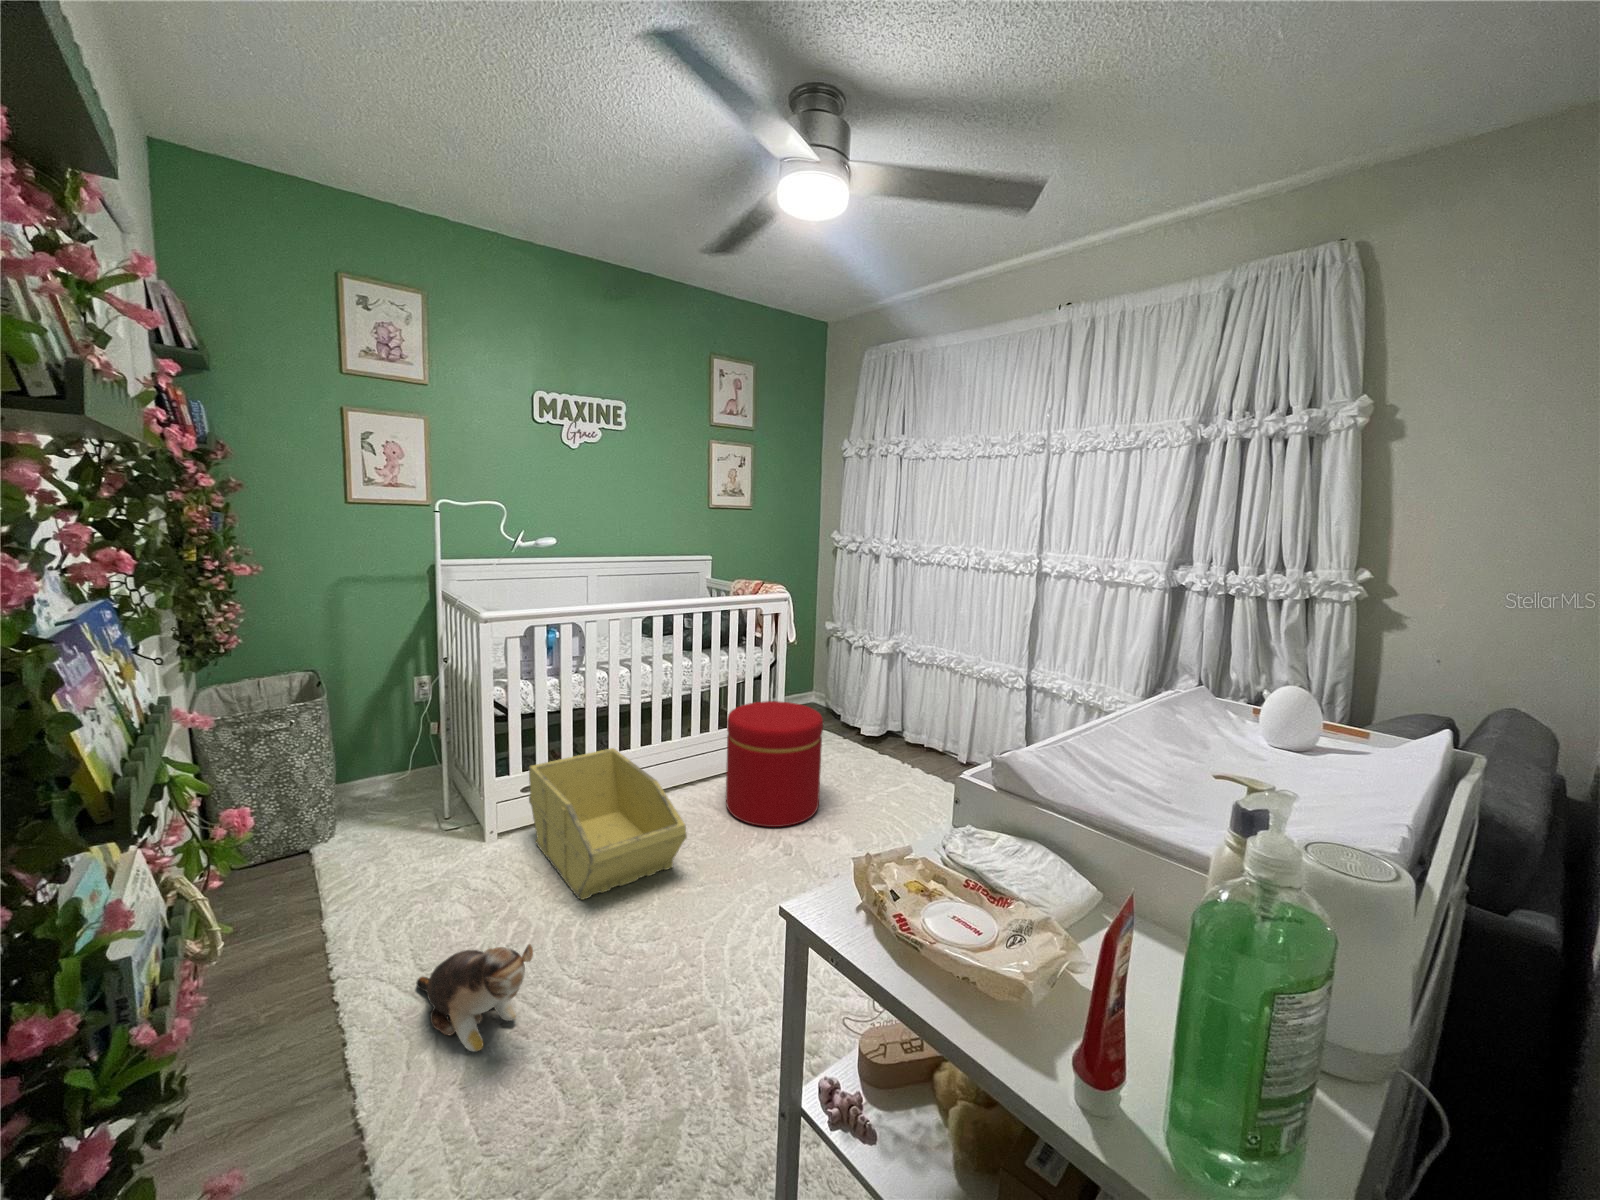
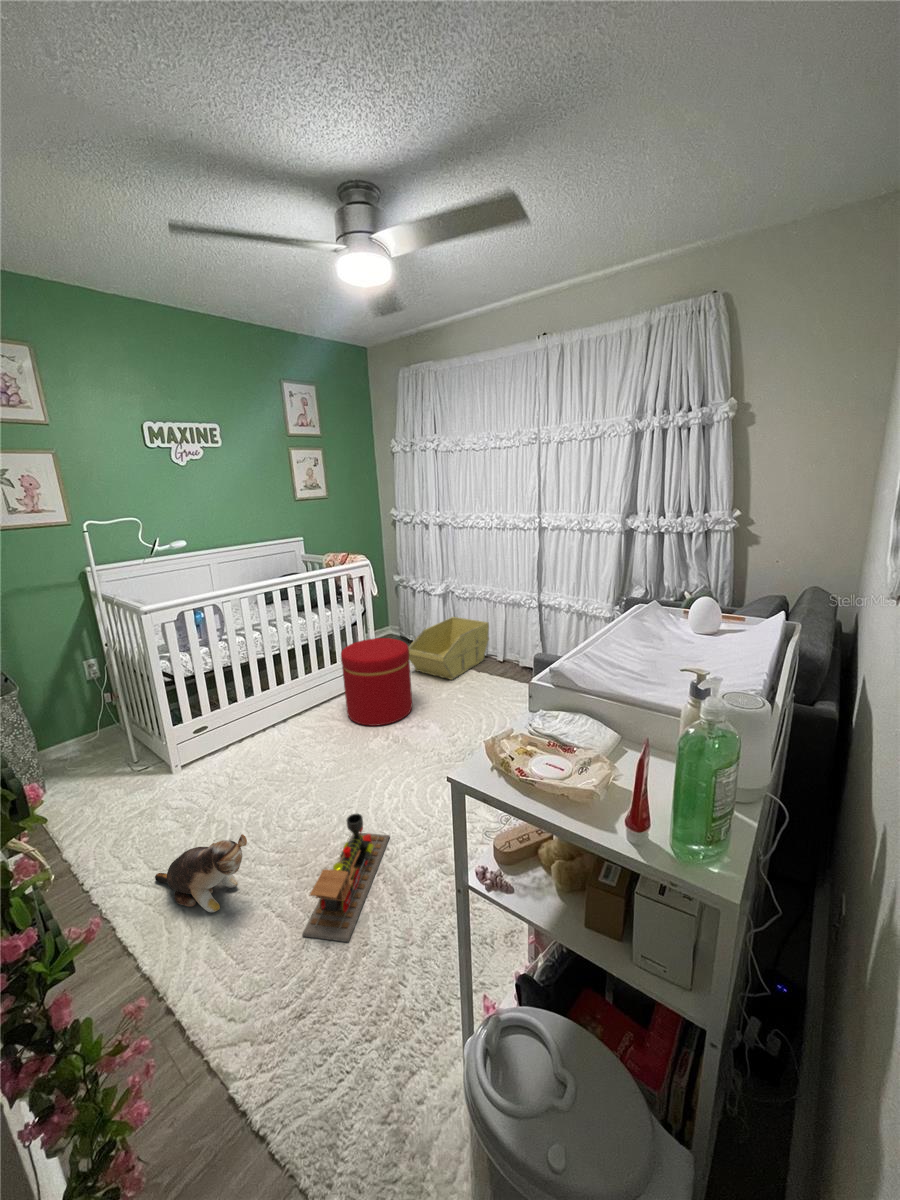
storage bin: present [529,748,687,900] -> present [408,617,489,680]
toy train: none [580,948,743,1150] -> present [302,814,390,942]

